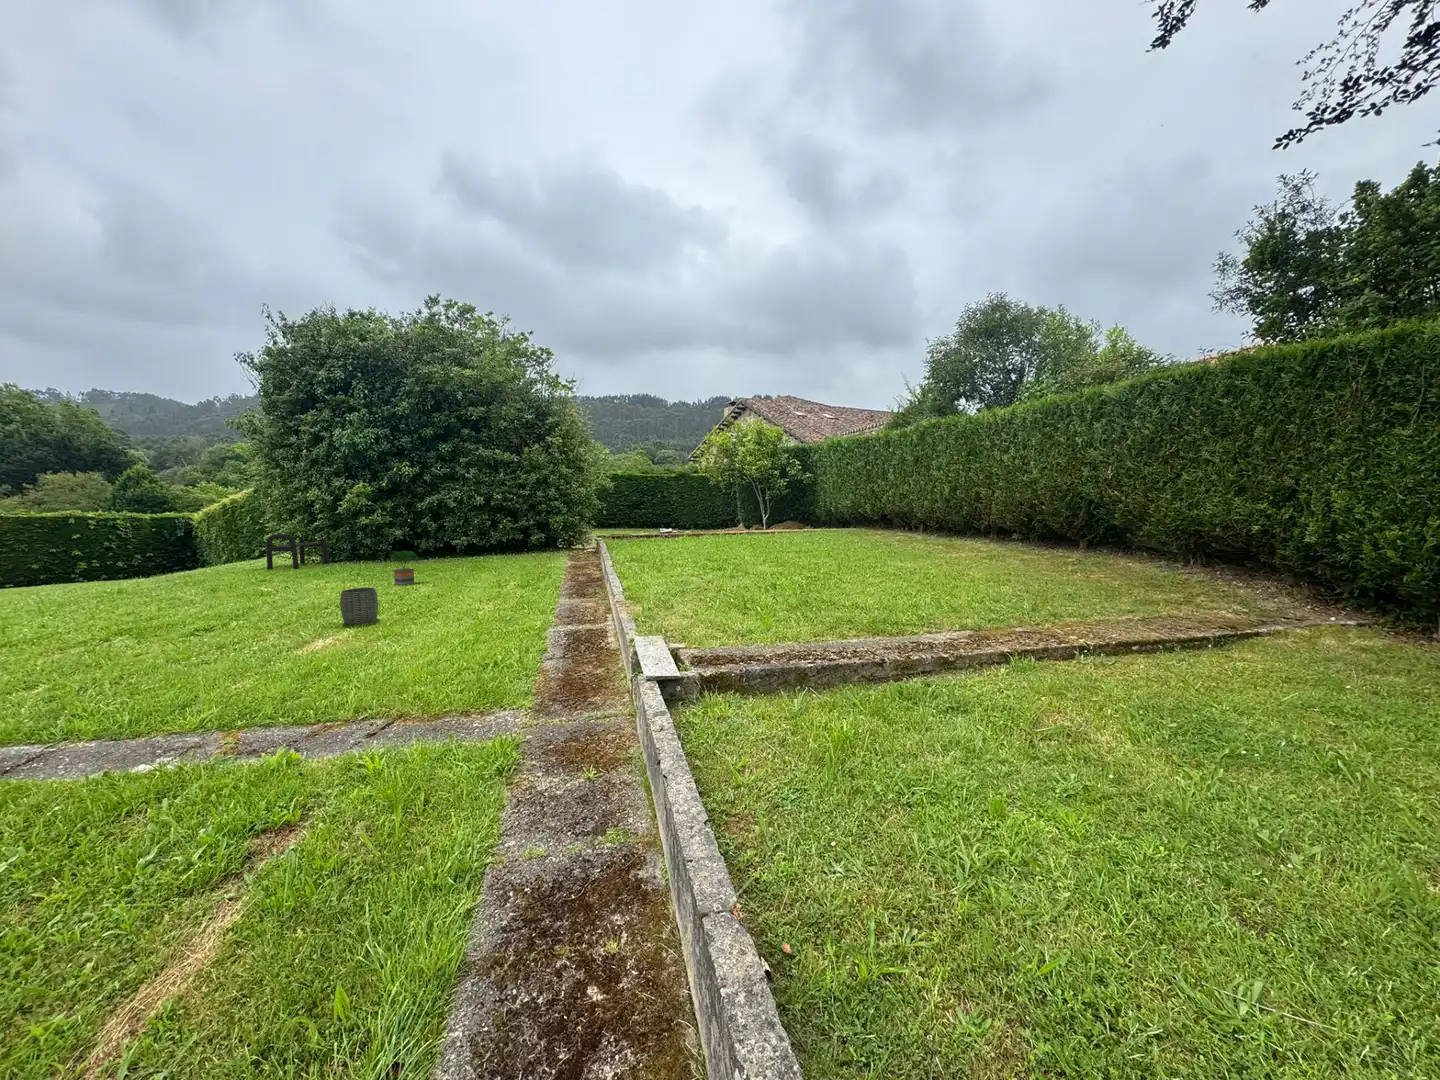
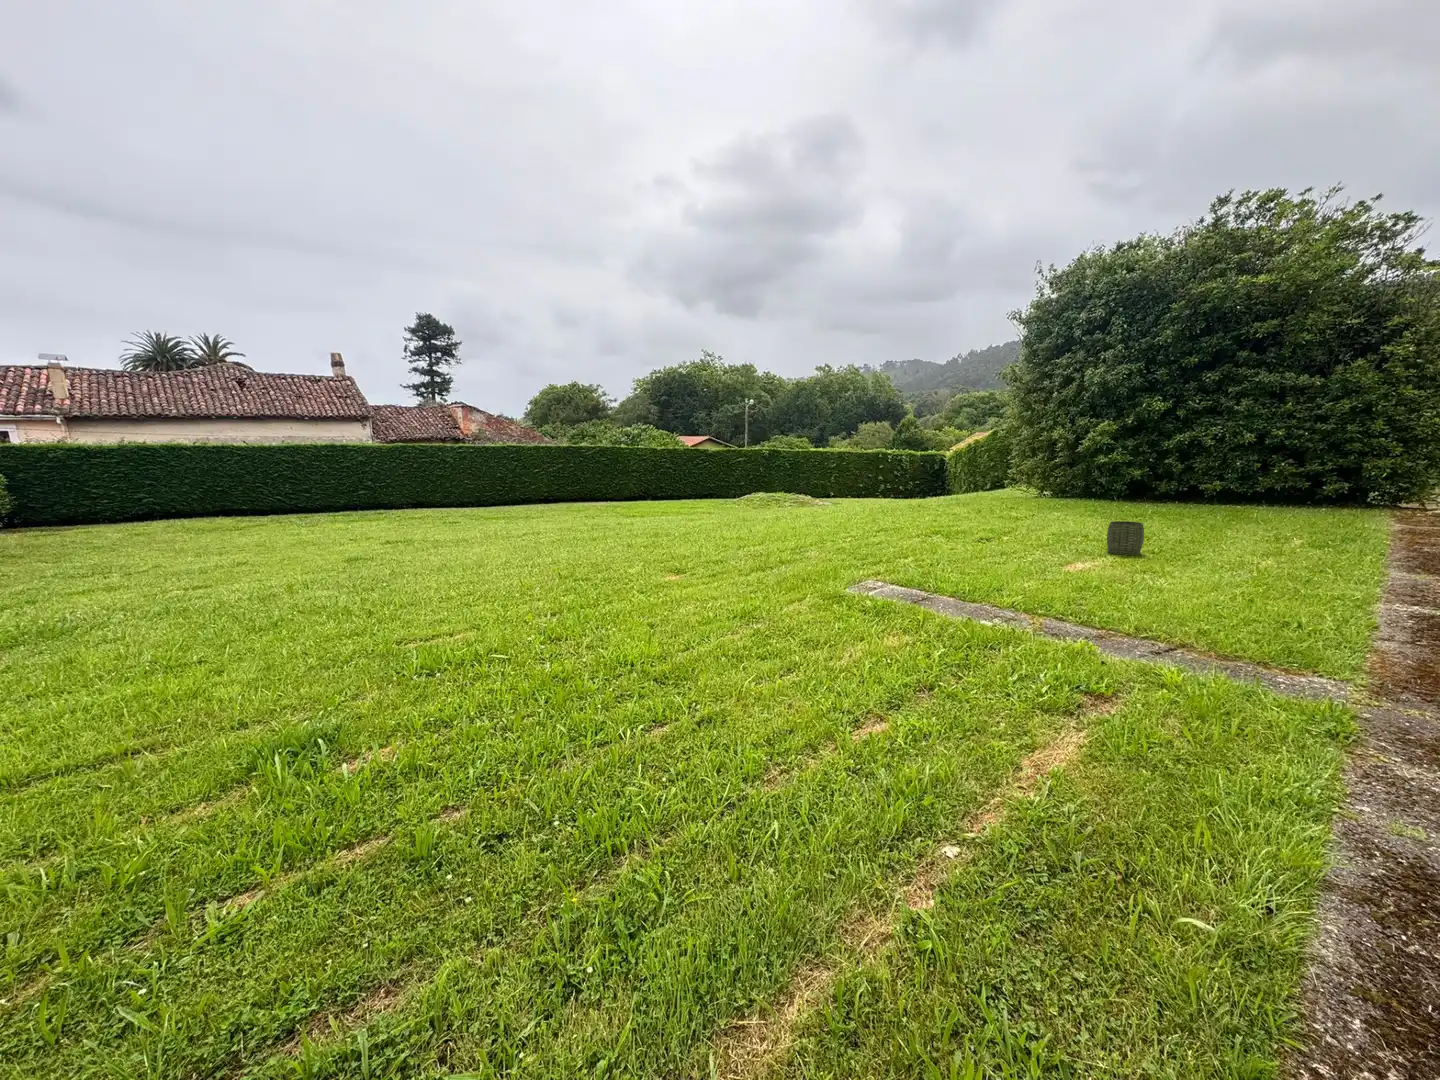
bench: present [266,534,329,569] -> none [1013,468,1063,502]
potted tree: present [391,551,419,586] -> none [1140,490,1174,526]

